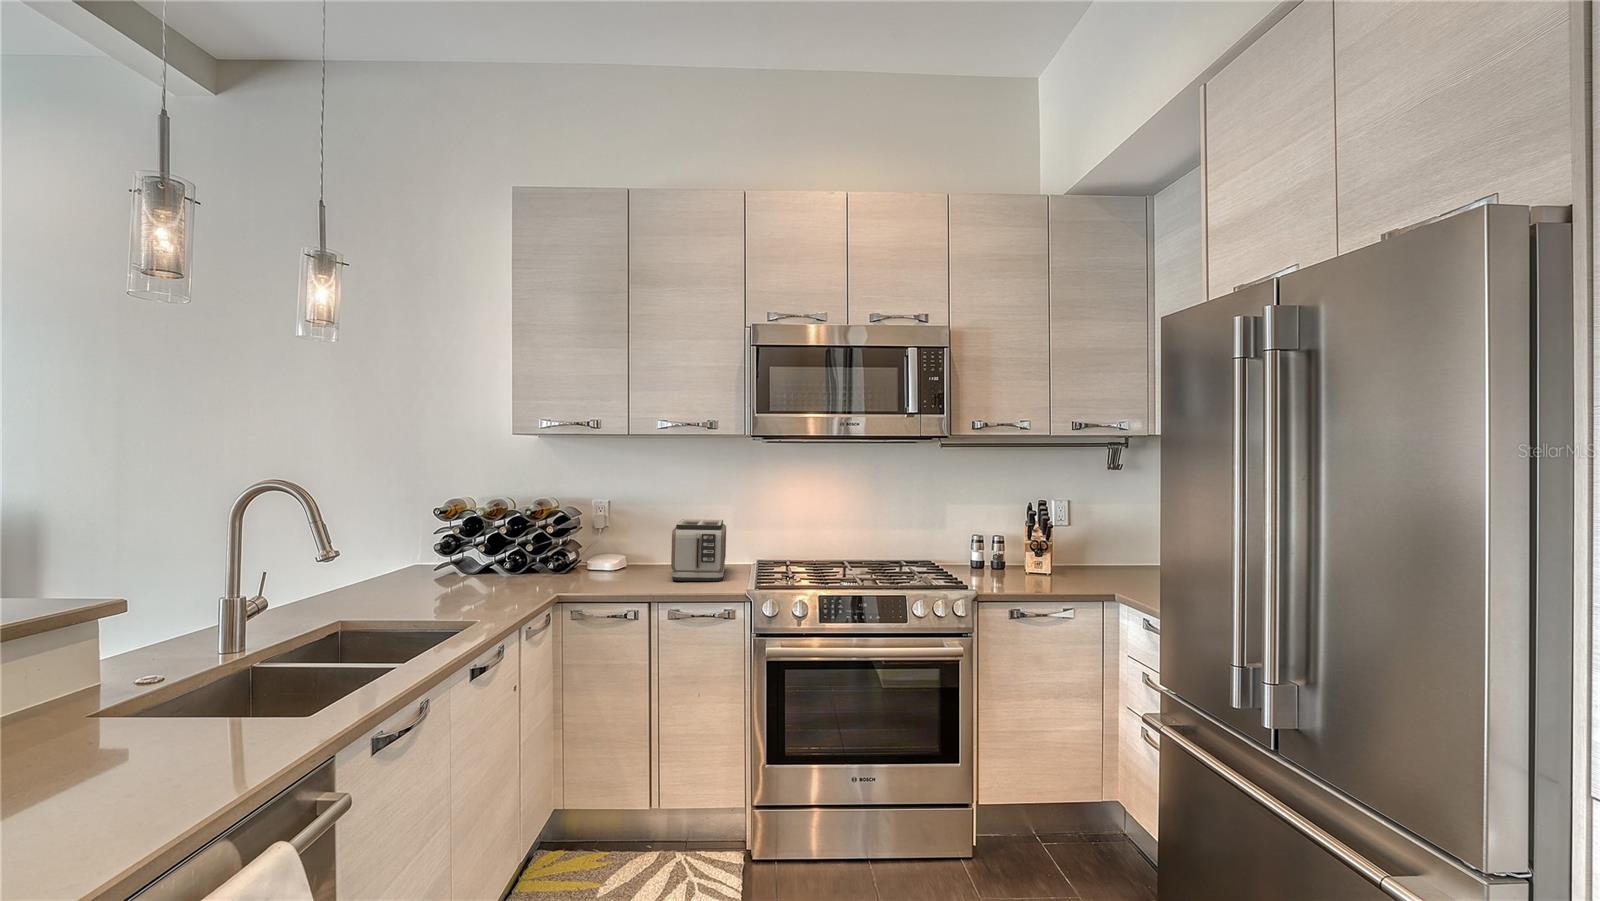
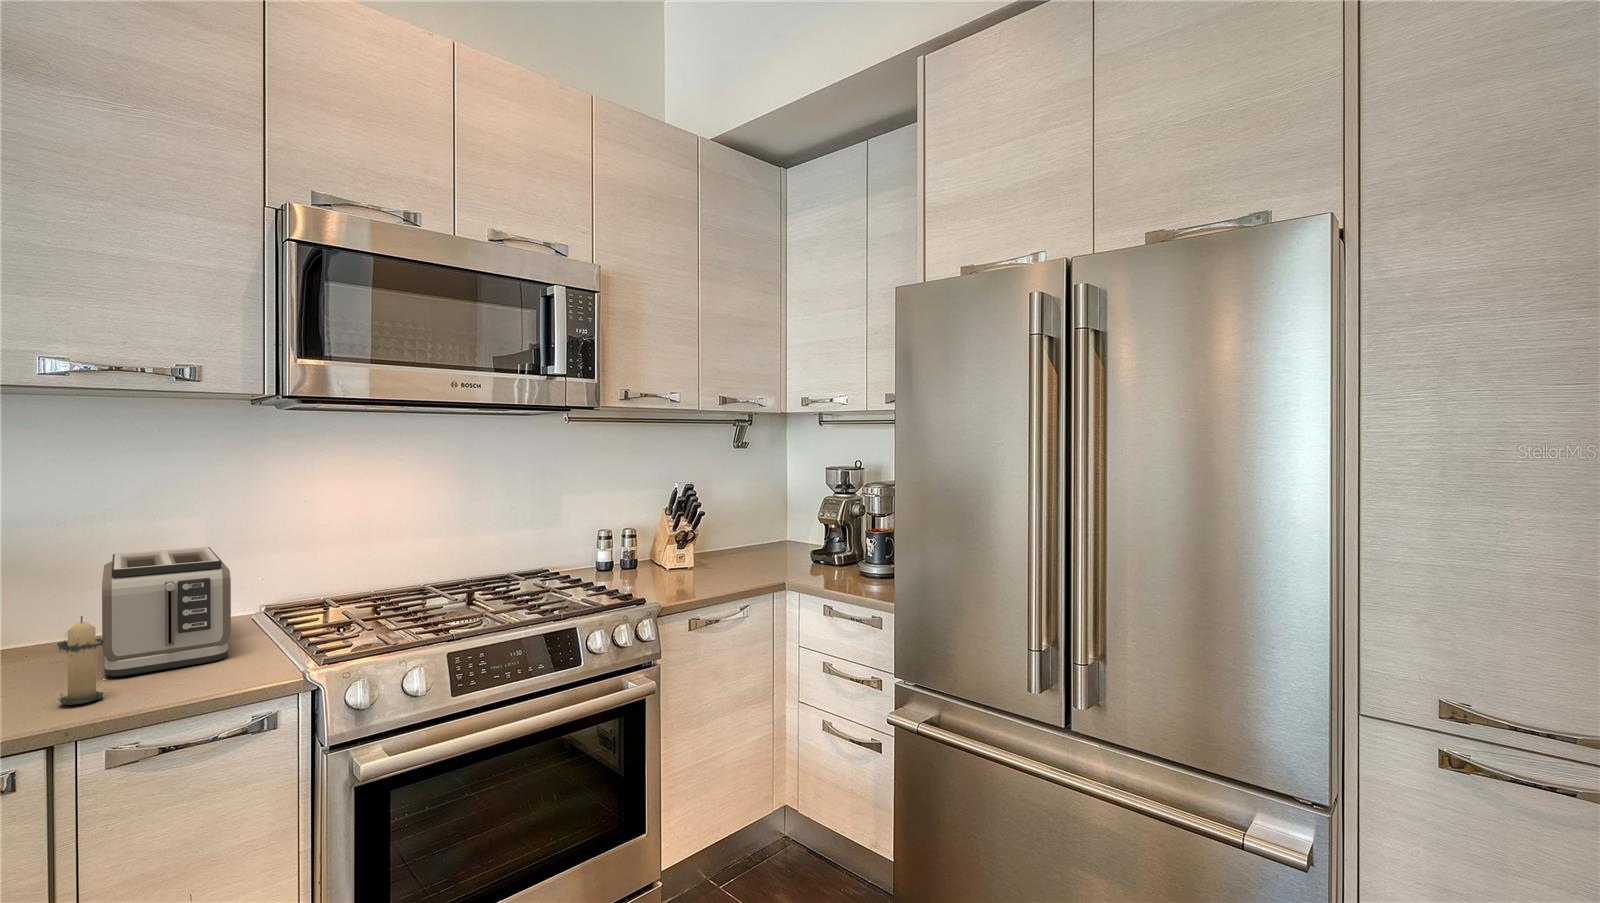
candle: none [650,545,672,589] -> present [57,616,105,705]

